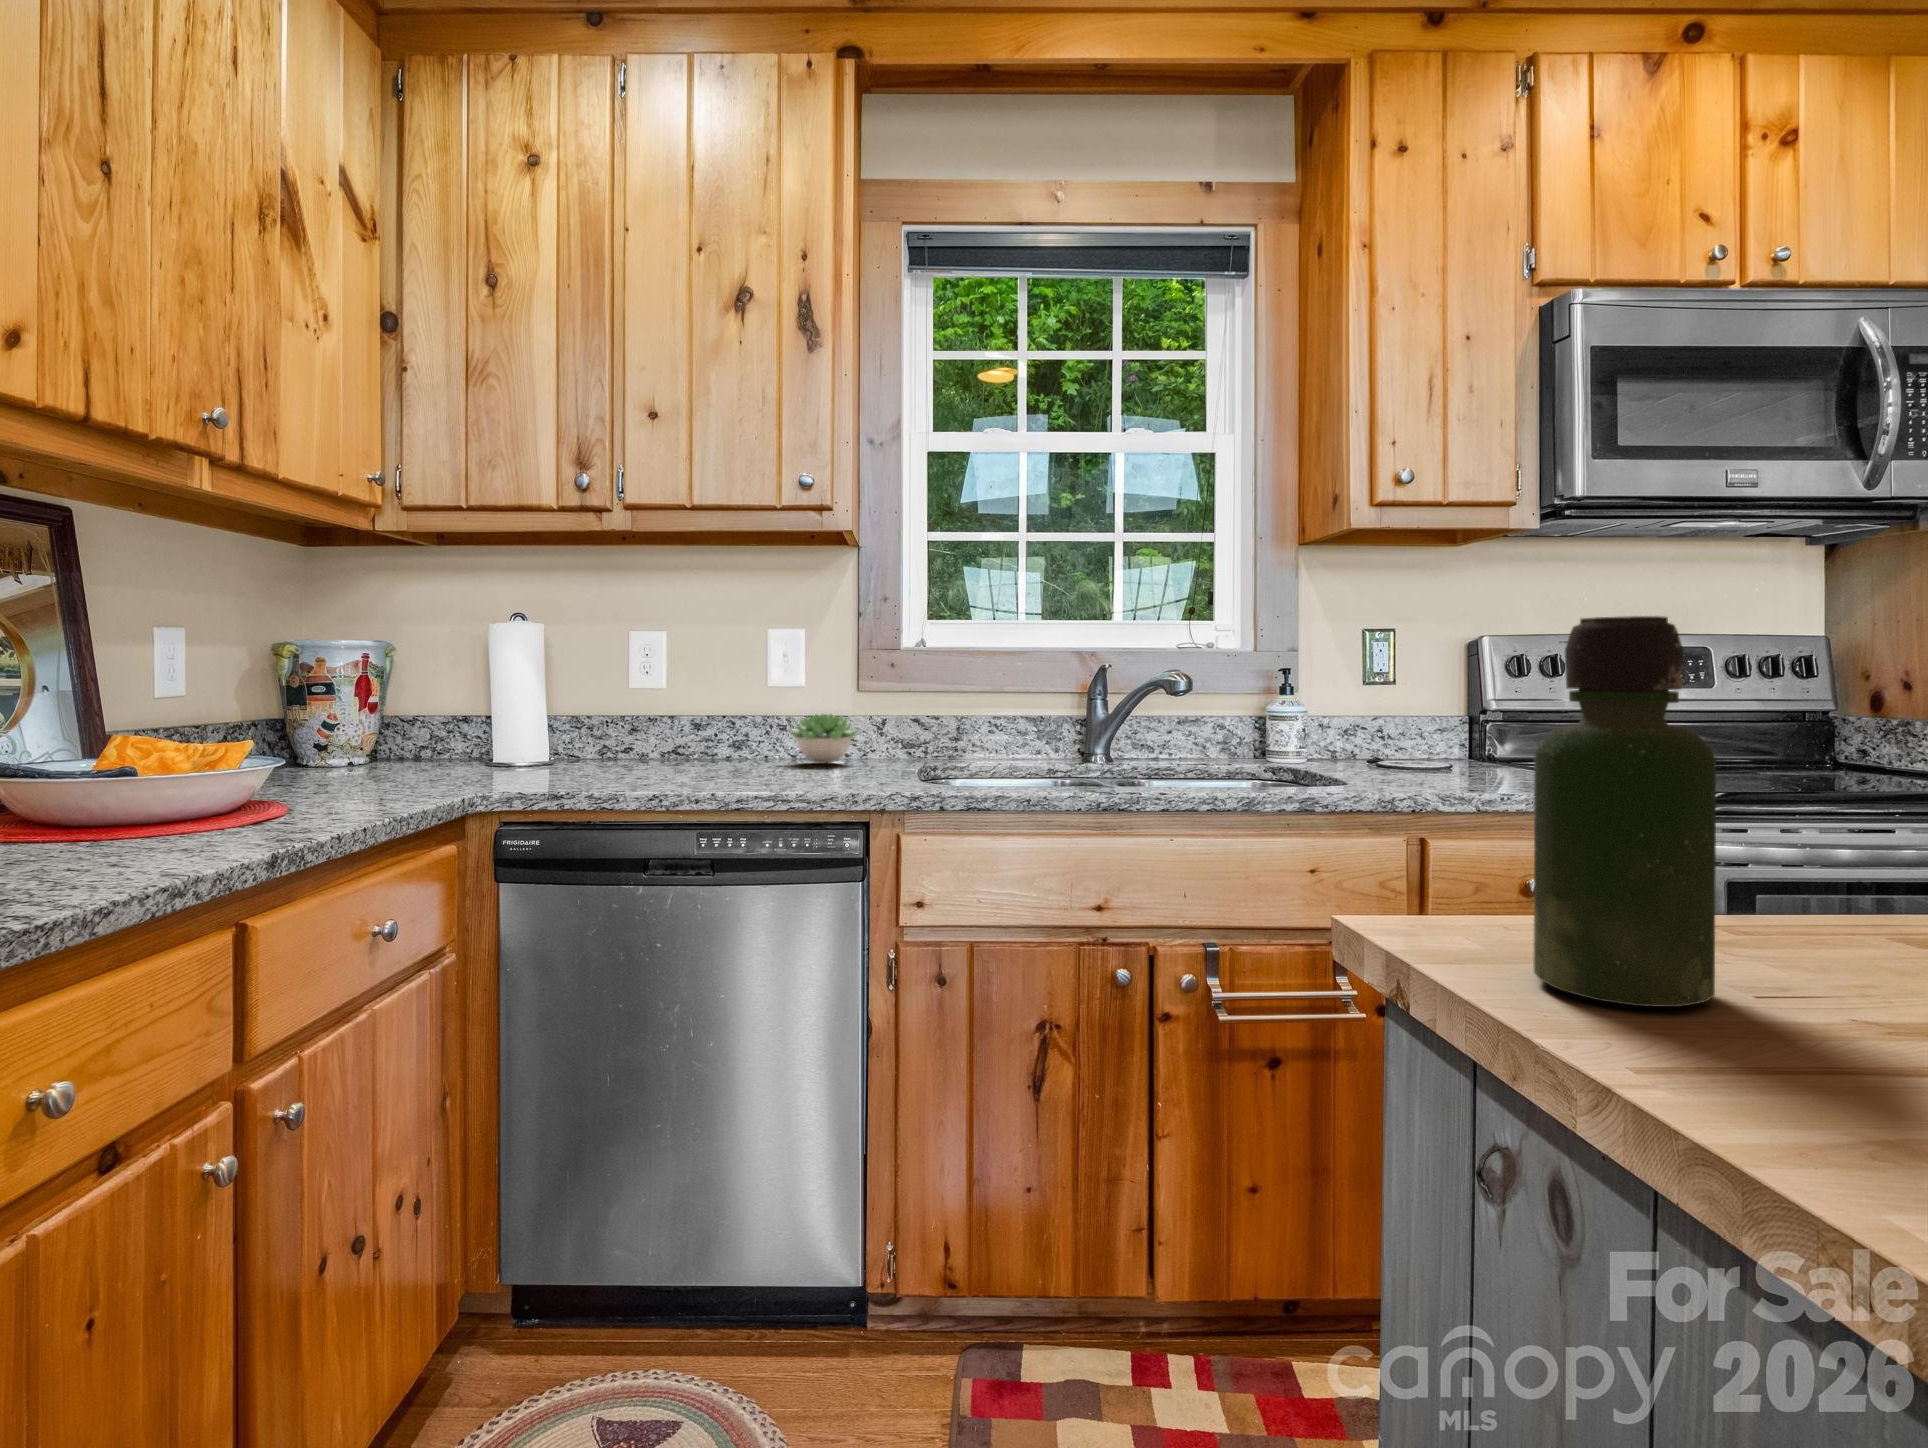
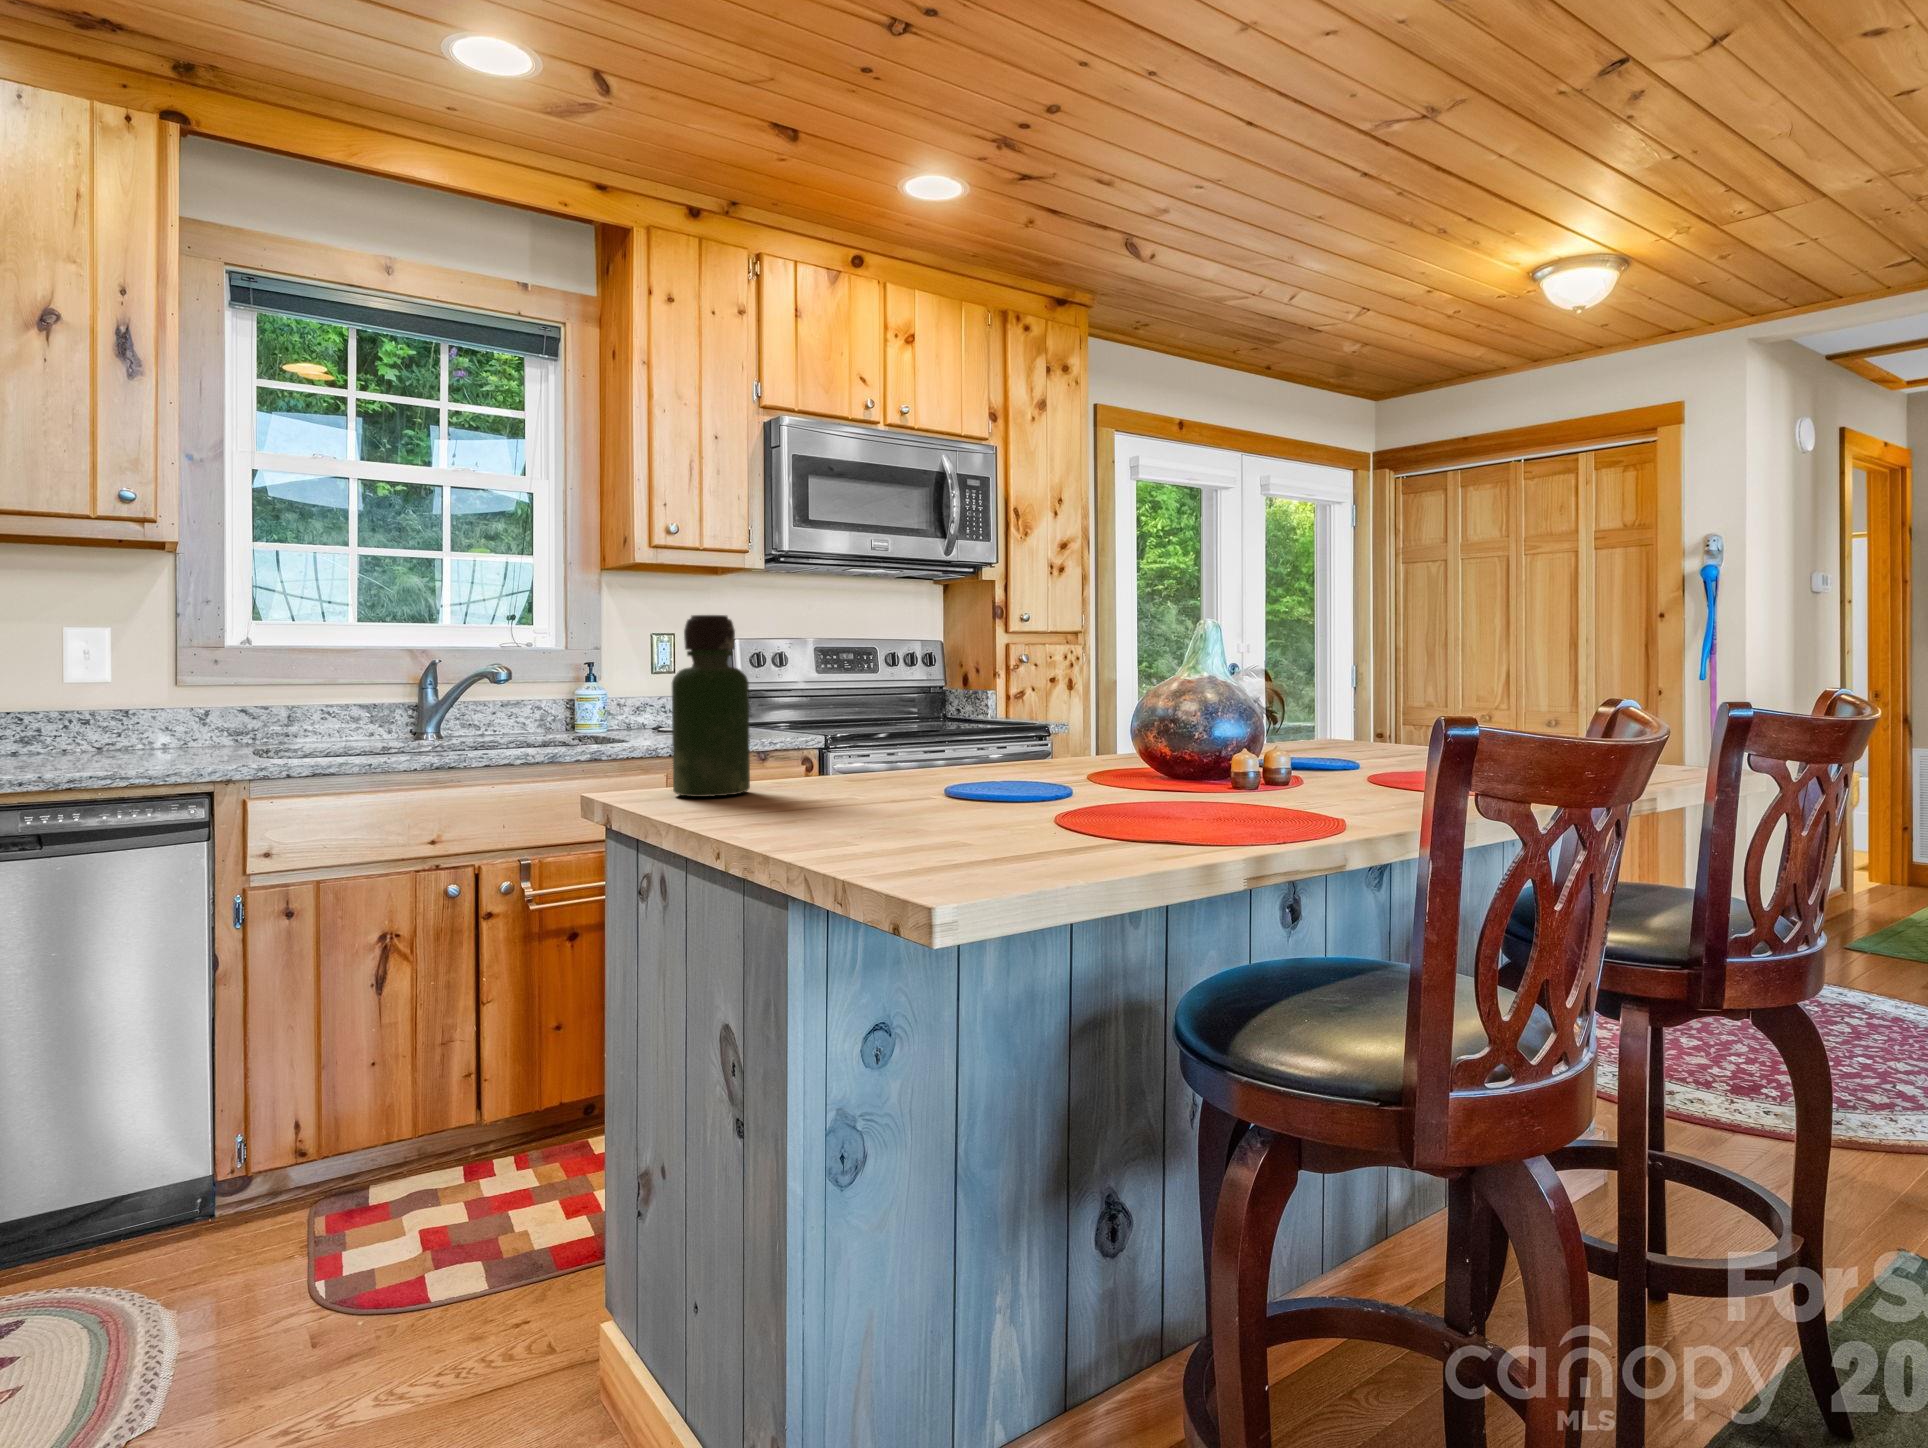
succulent plant: present [788,714,858,763] -> none [96,706,184,752]

